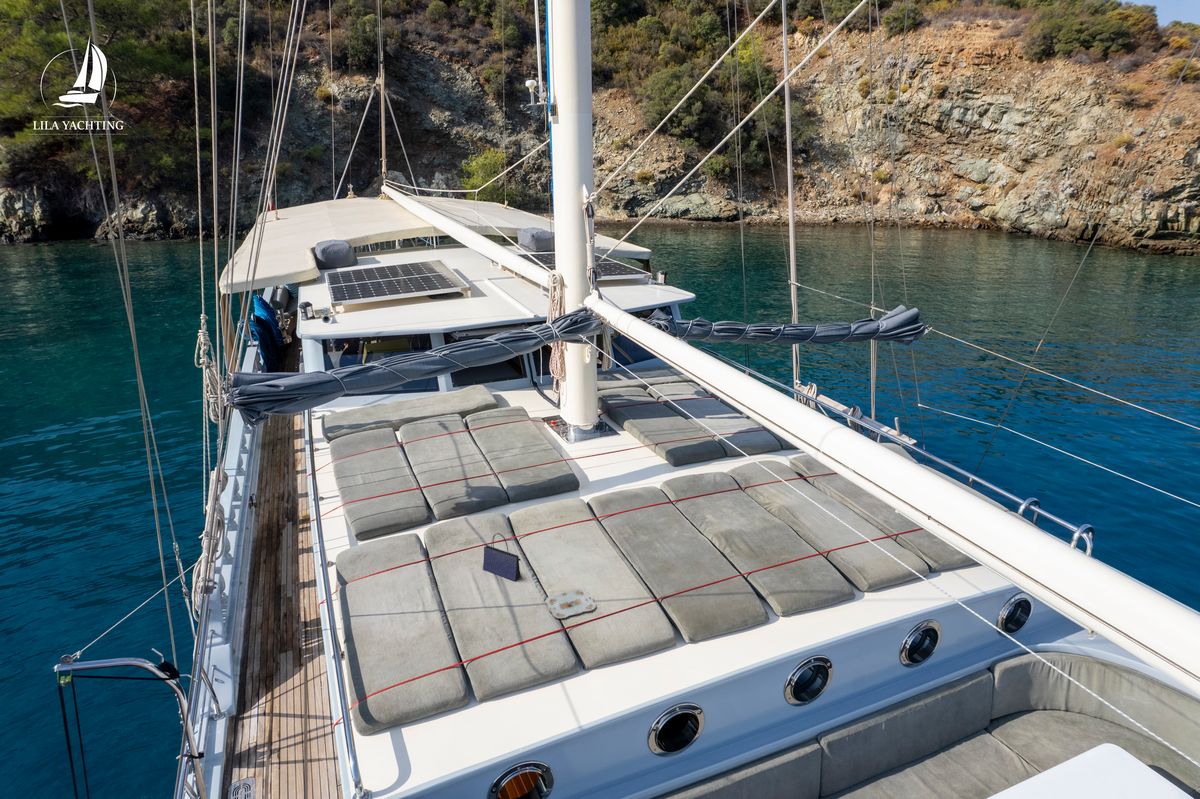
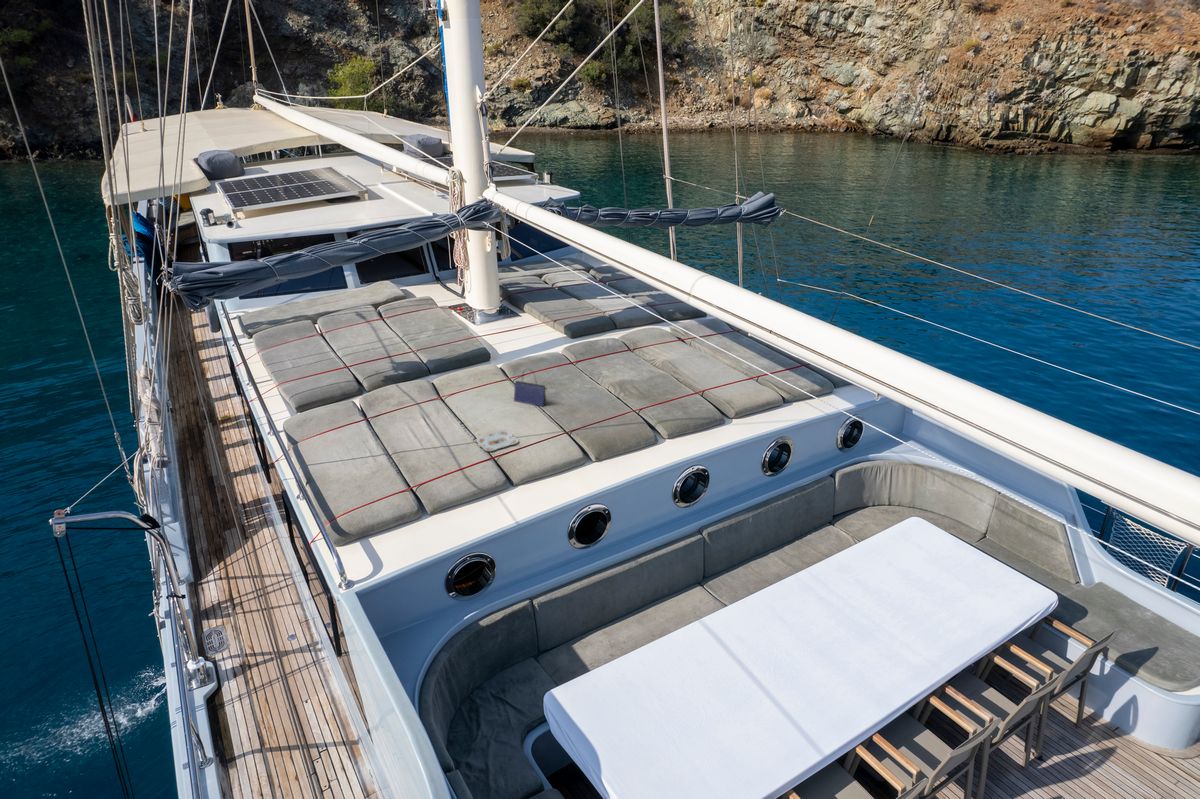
tote bag: present [483,533,521,581] -> present [514,370,547,406]

